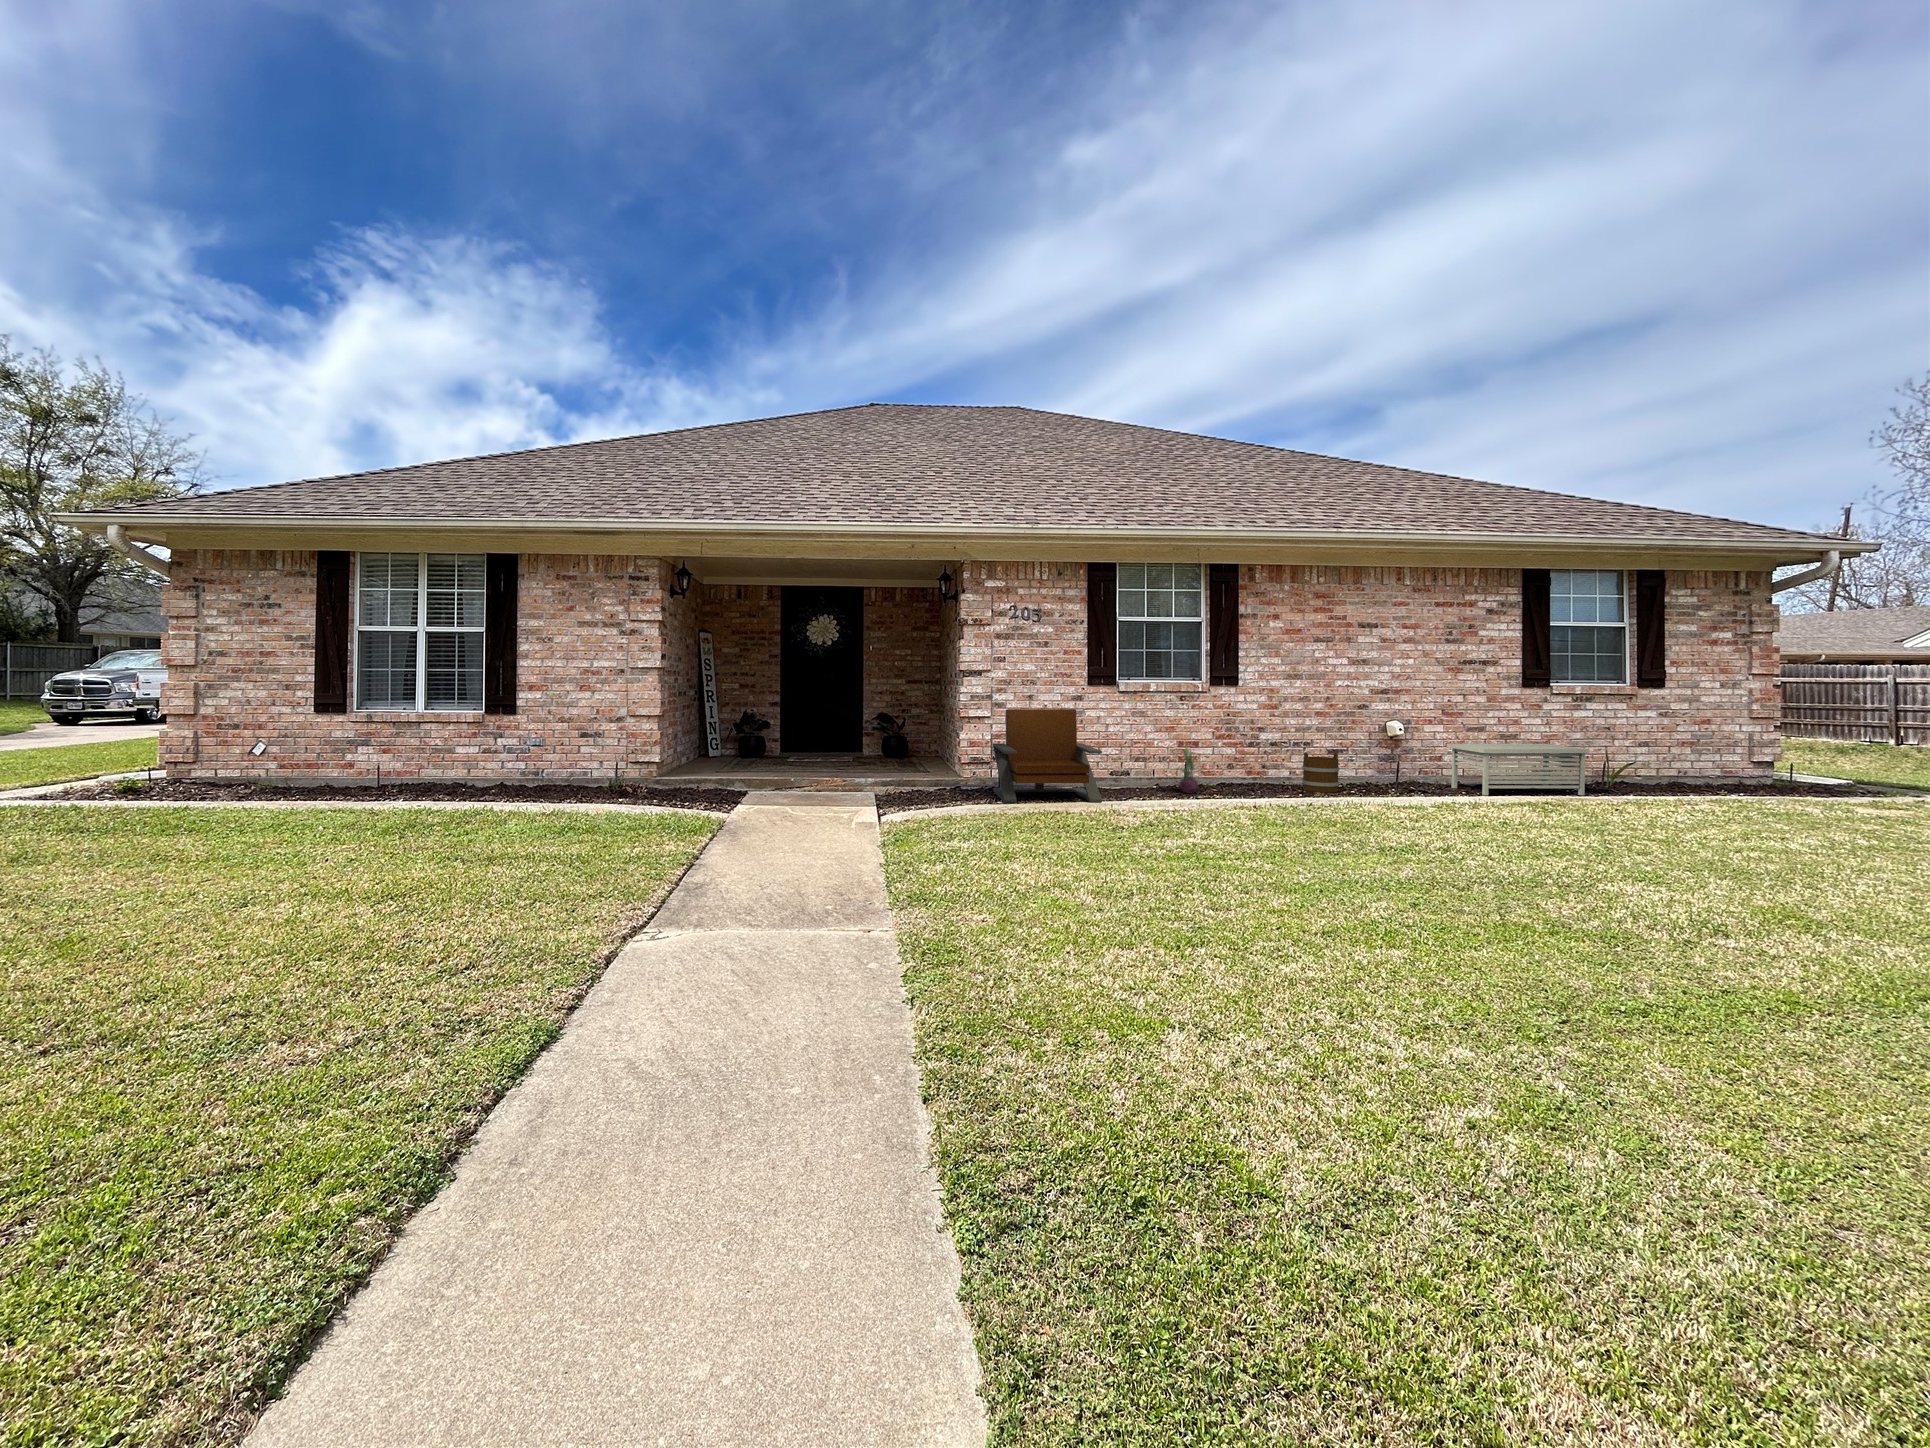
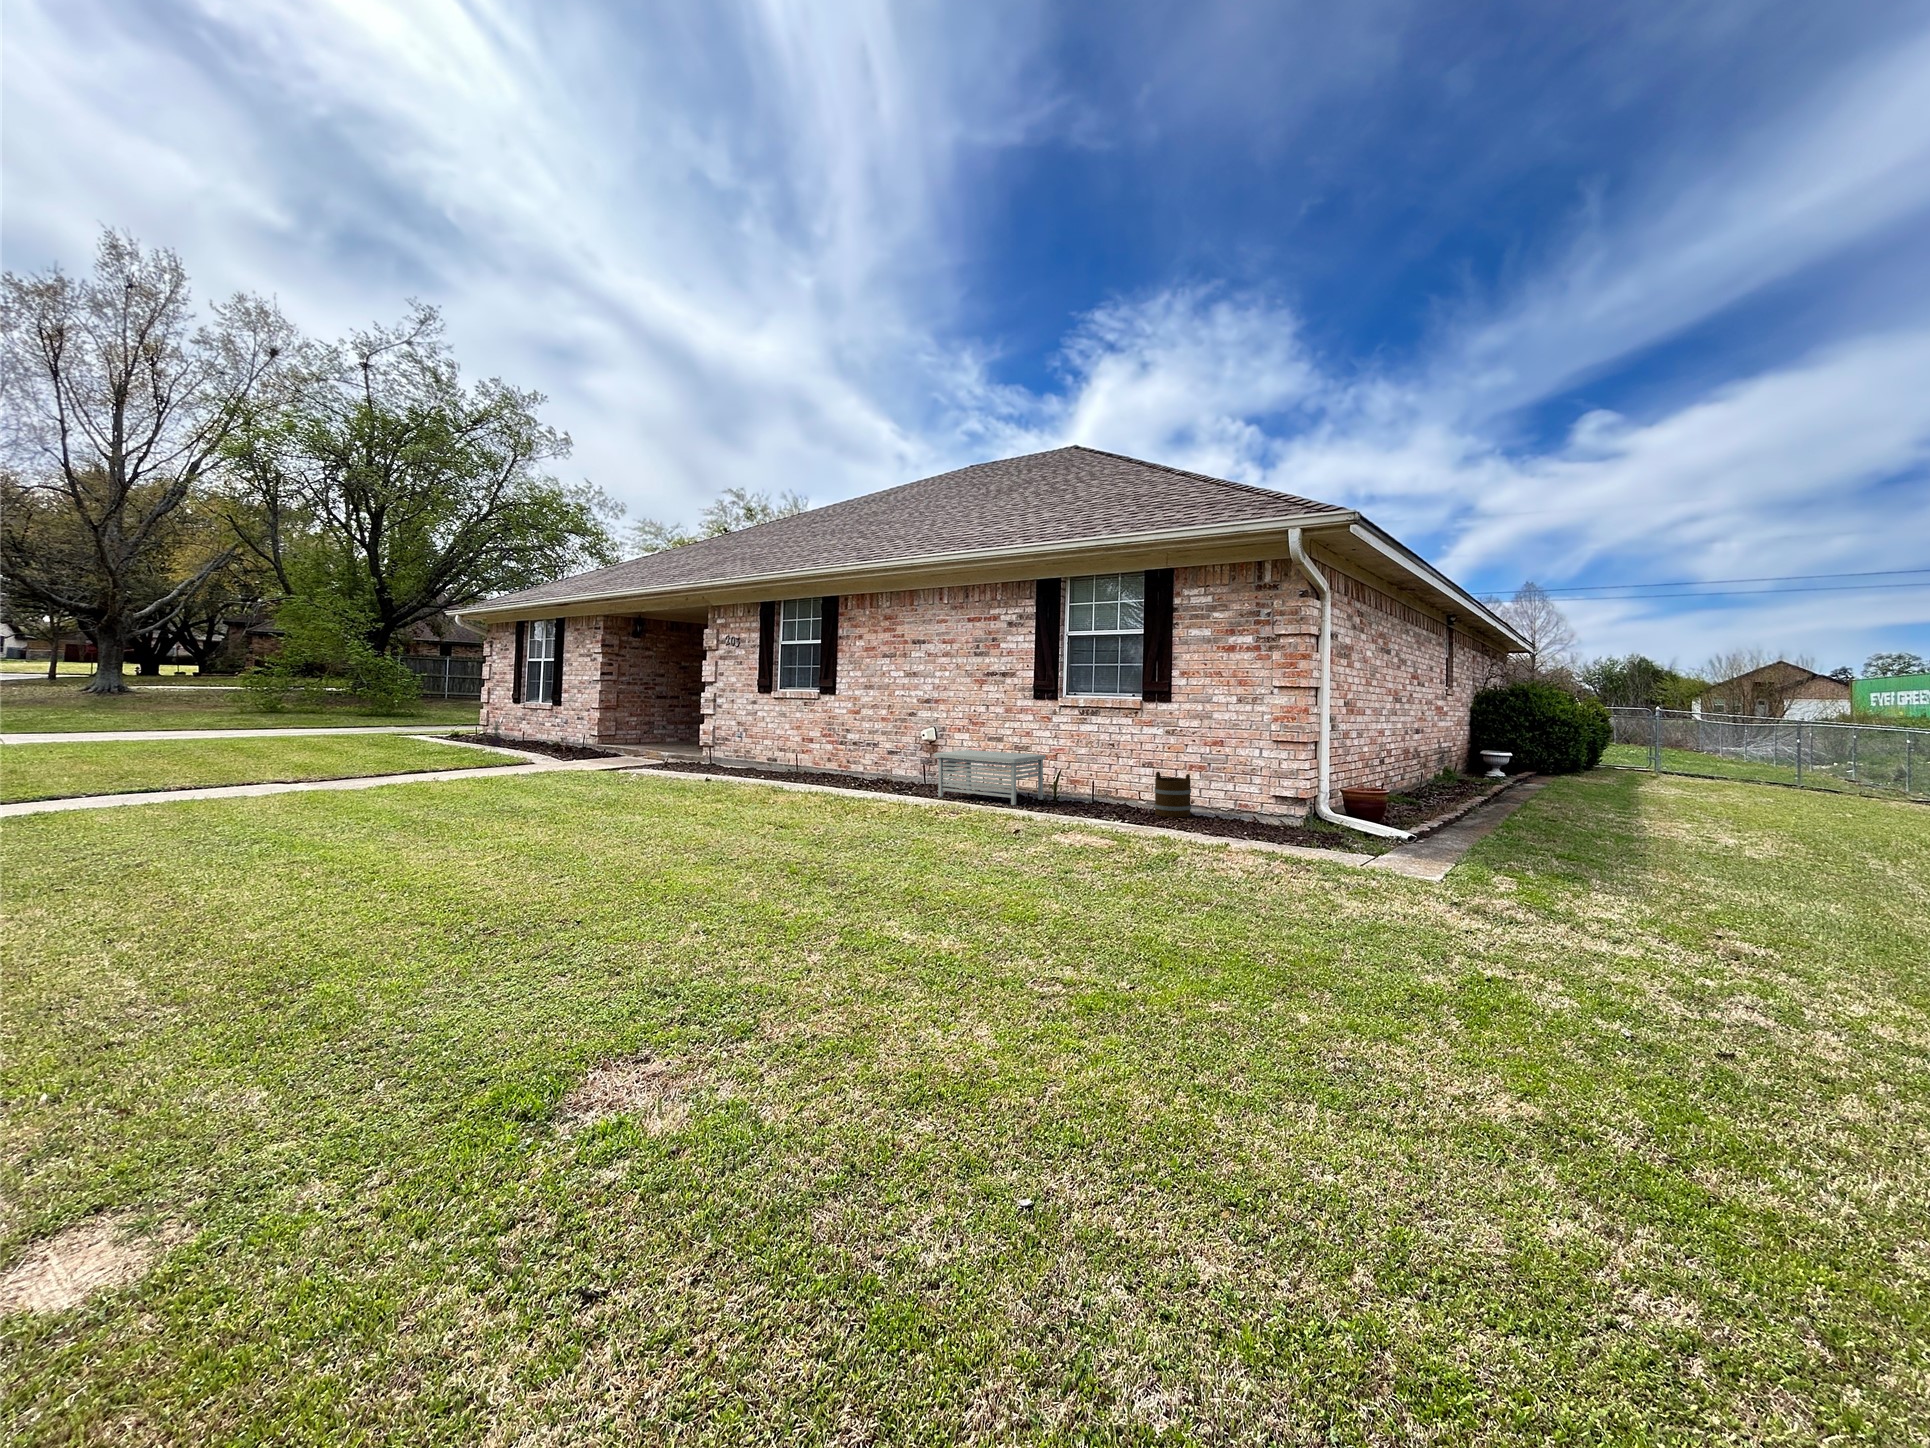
lounge chair: present [993,709,1102,802] -> none [654,708,743,775]
decorative plant: present [1180,744,1198,793] -> present [491,720,502,746]
bucket: present [1303,752,1339,792] -> present [1154,772,1191,817]

